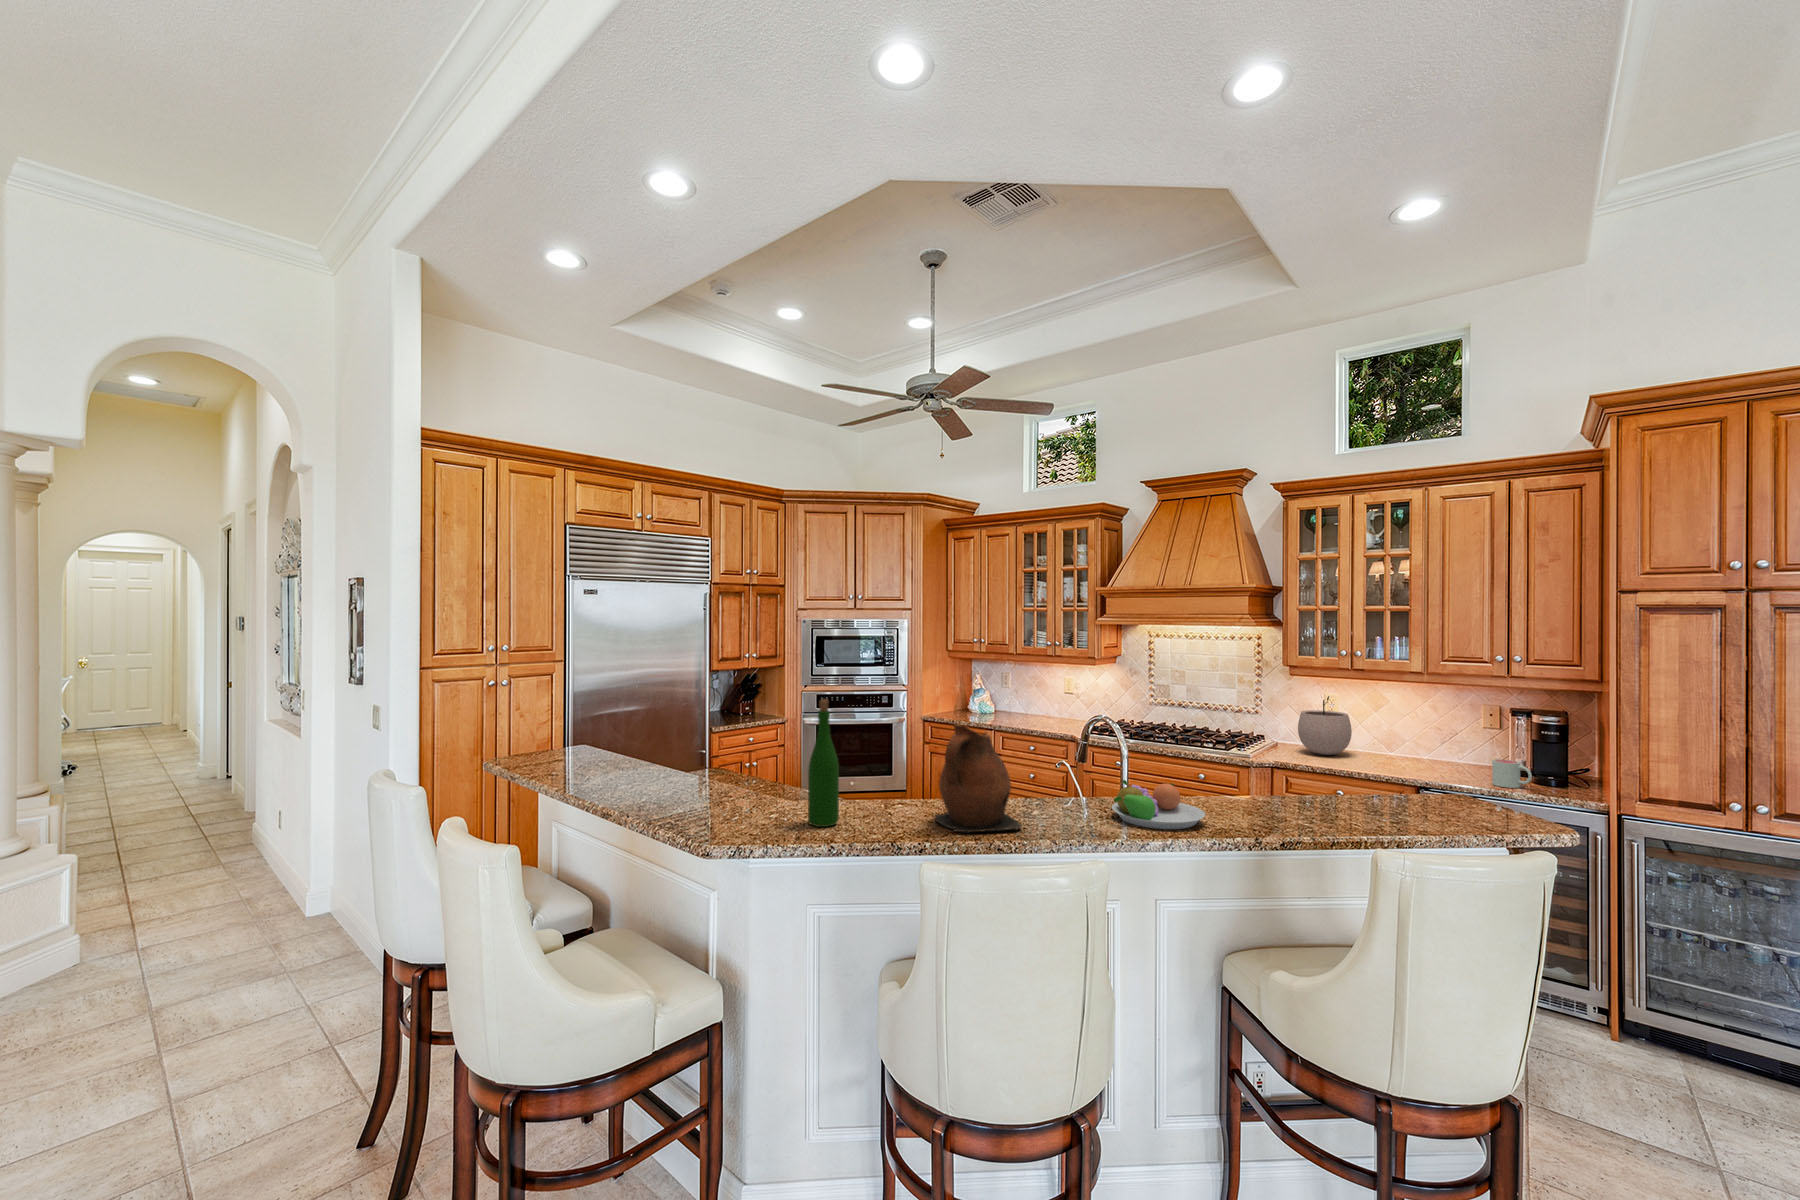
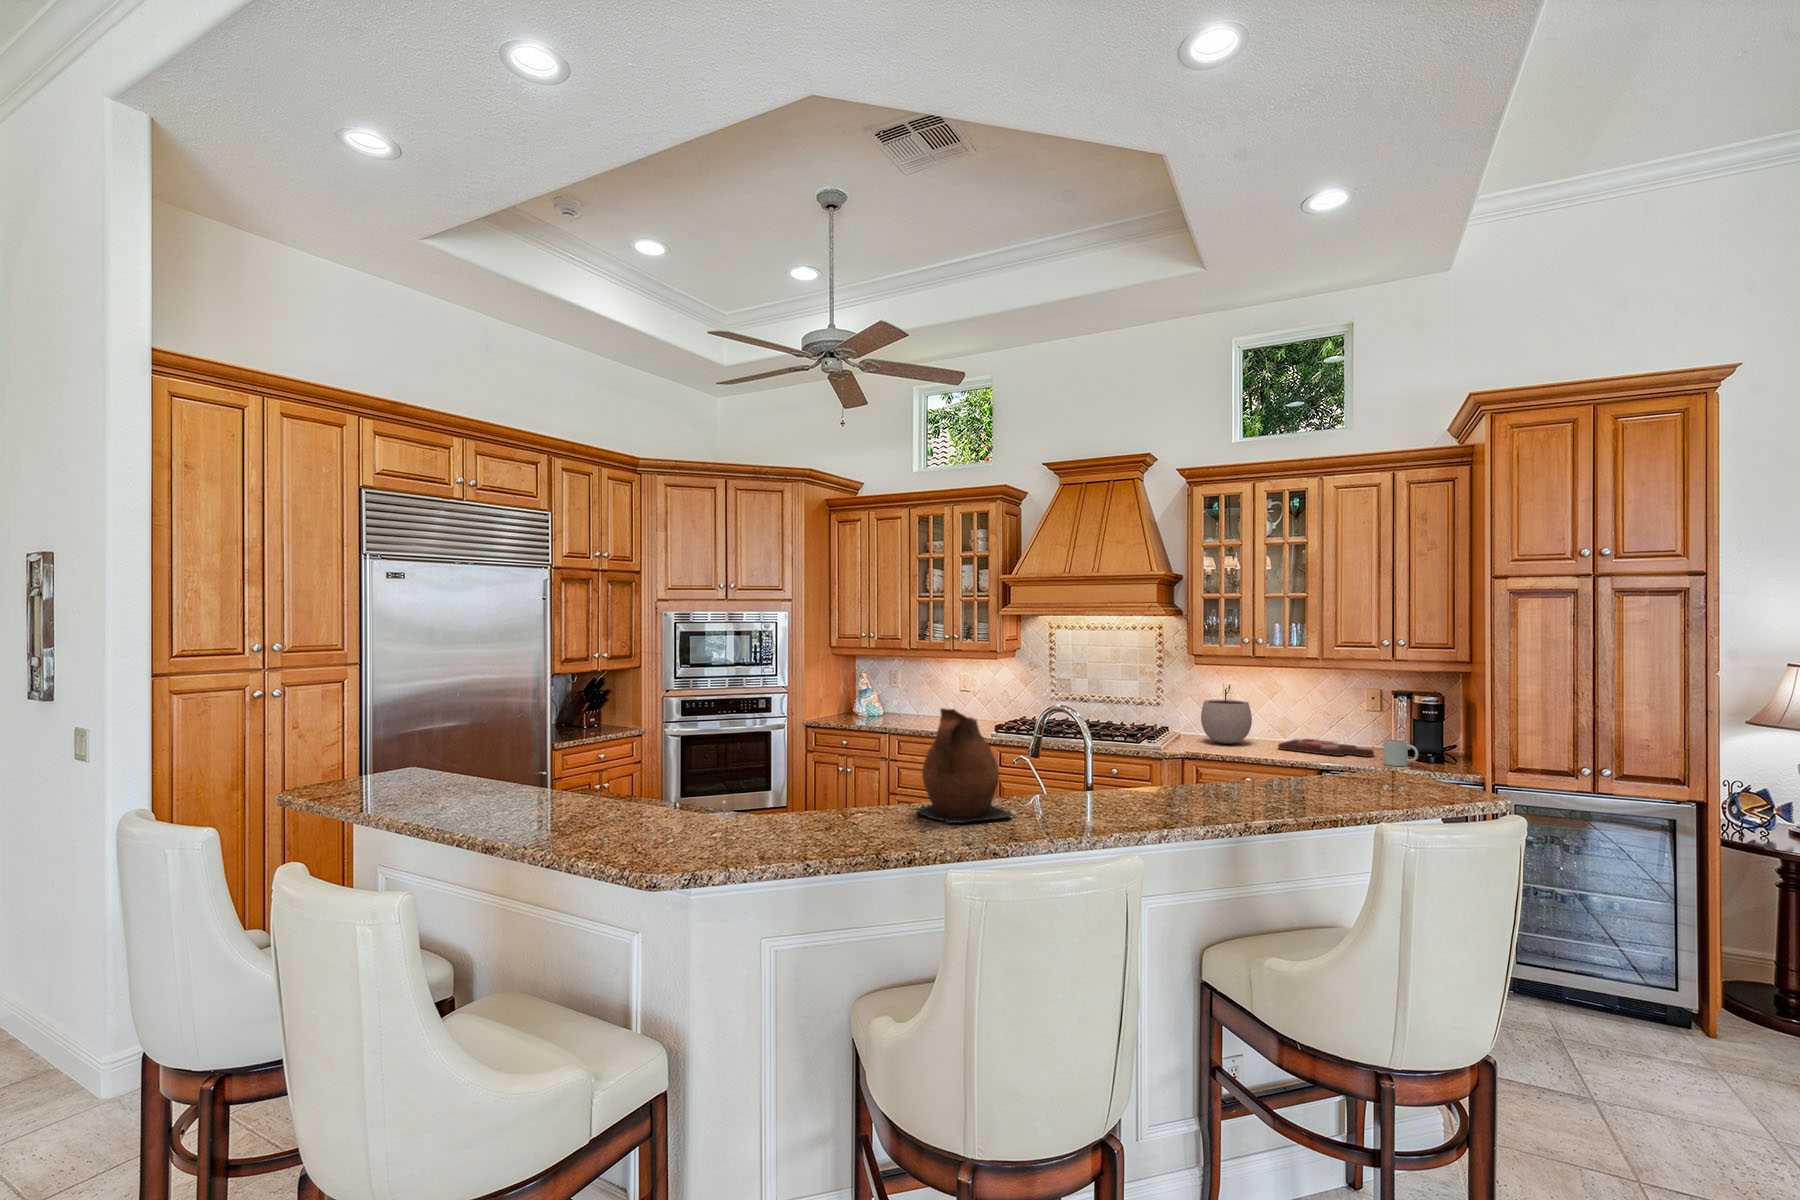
wine bottle: present [808,699,839,827] -> none [785,685,818,826]
cutting board: none [1378,753,1485,776] -> present [1278,739,1374,757]
fruit bowl: present [1112,780,1205,829] -> none [1088,764,1182,810]

